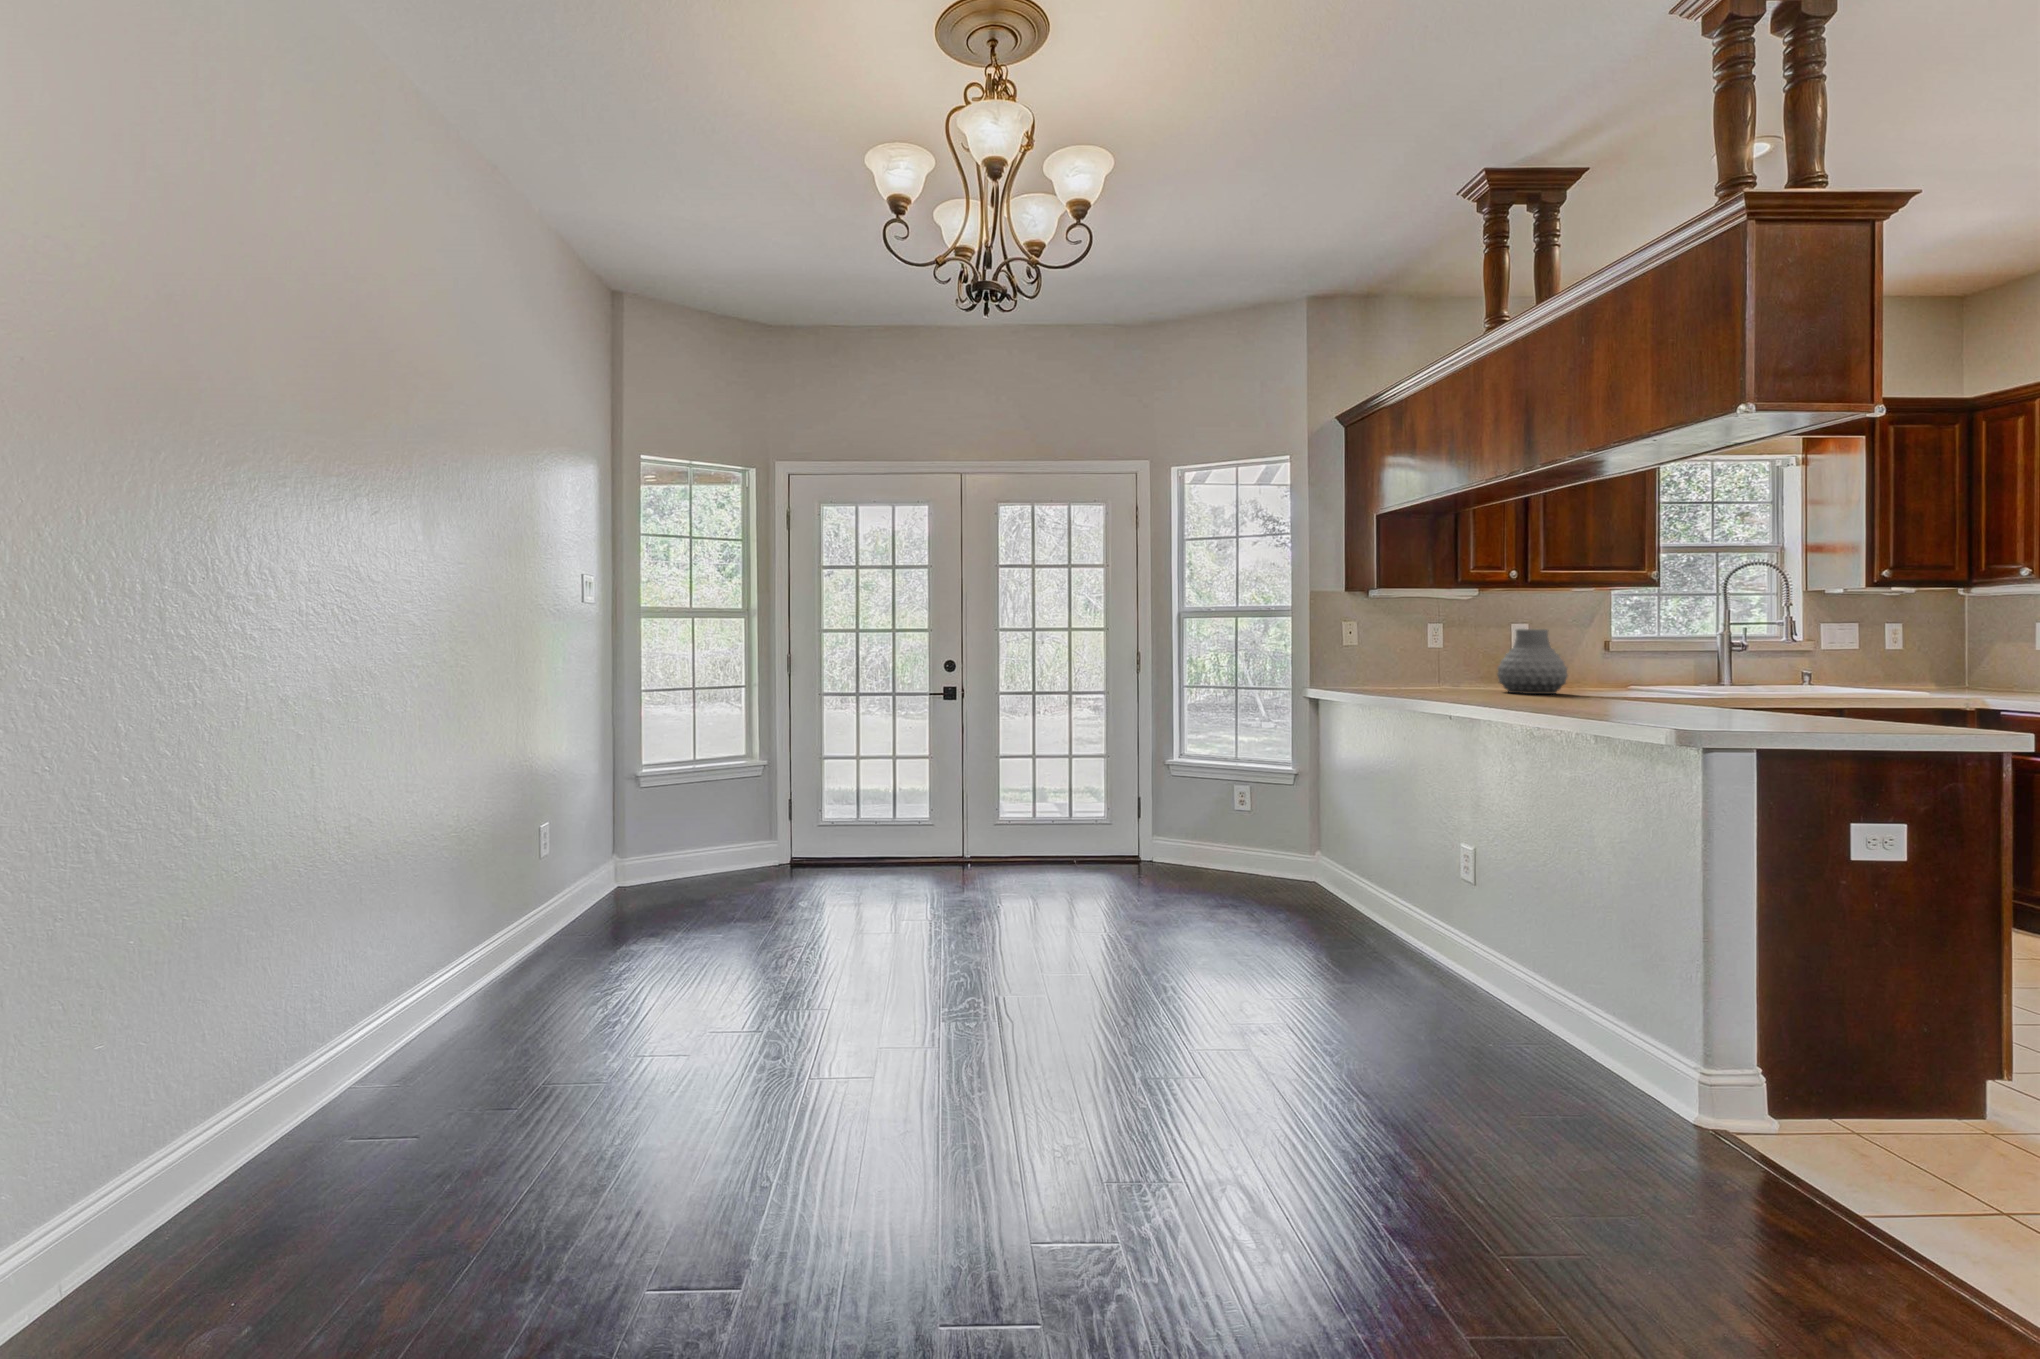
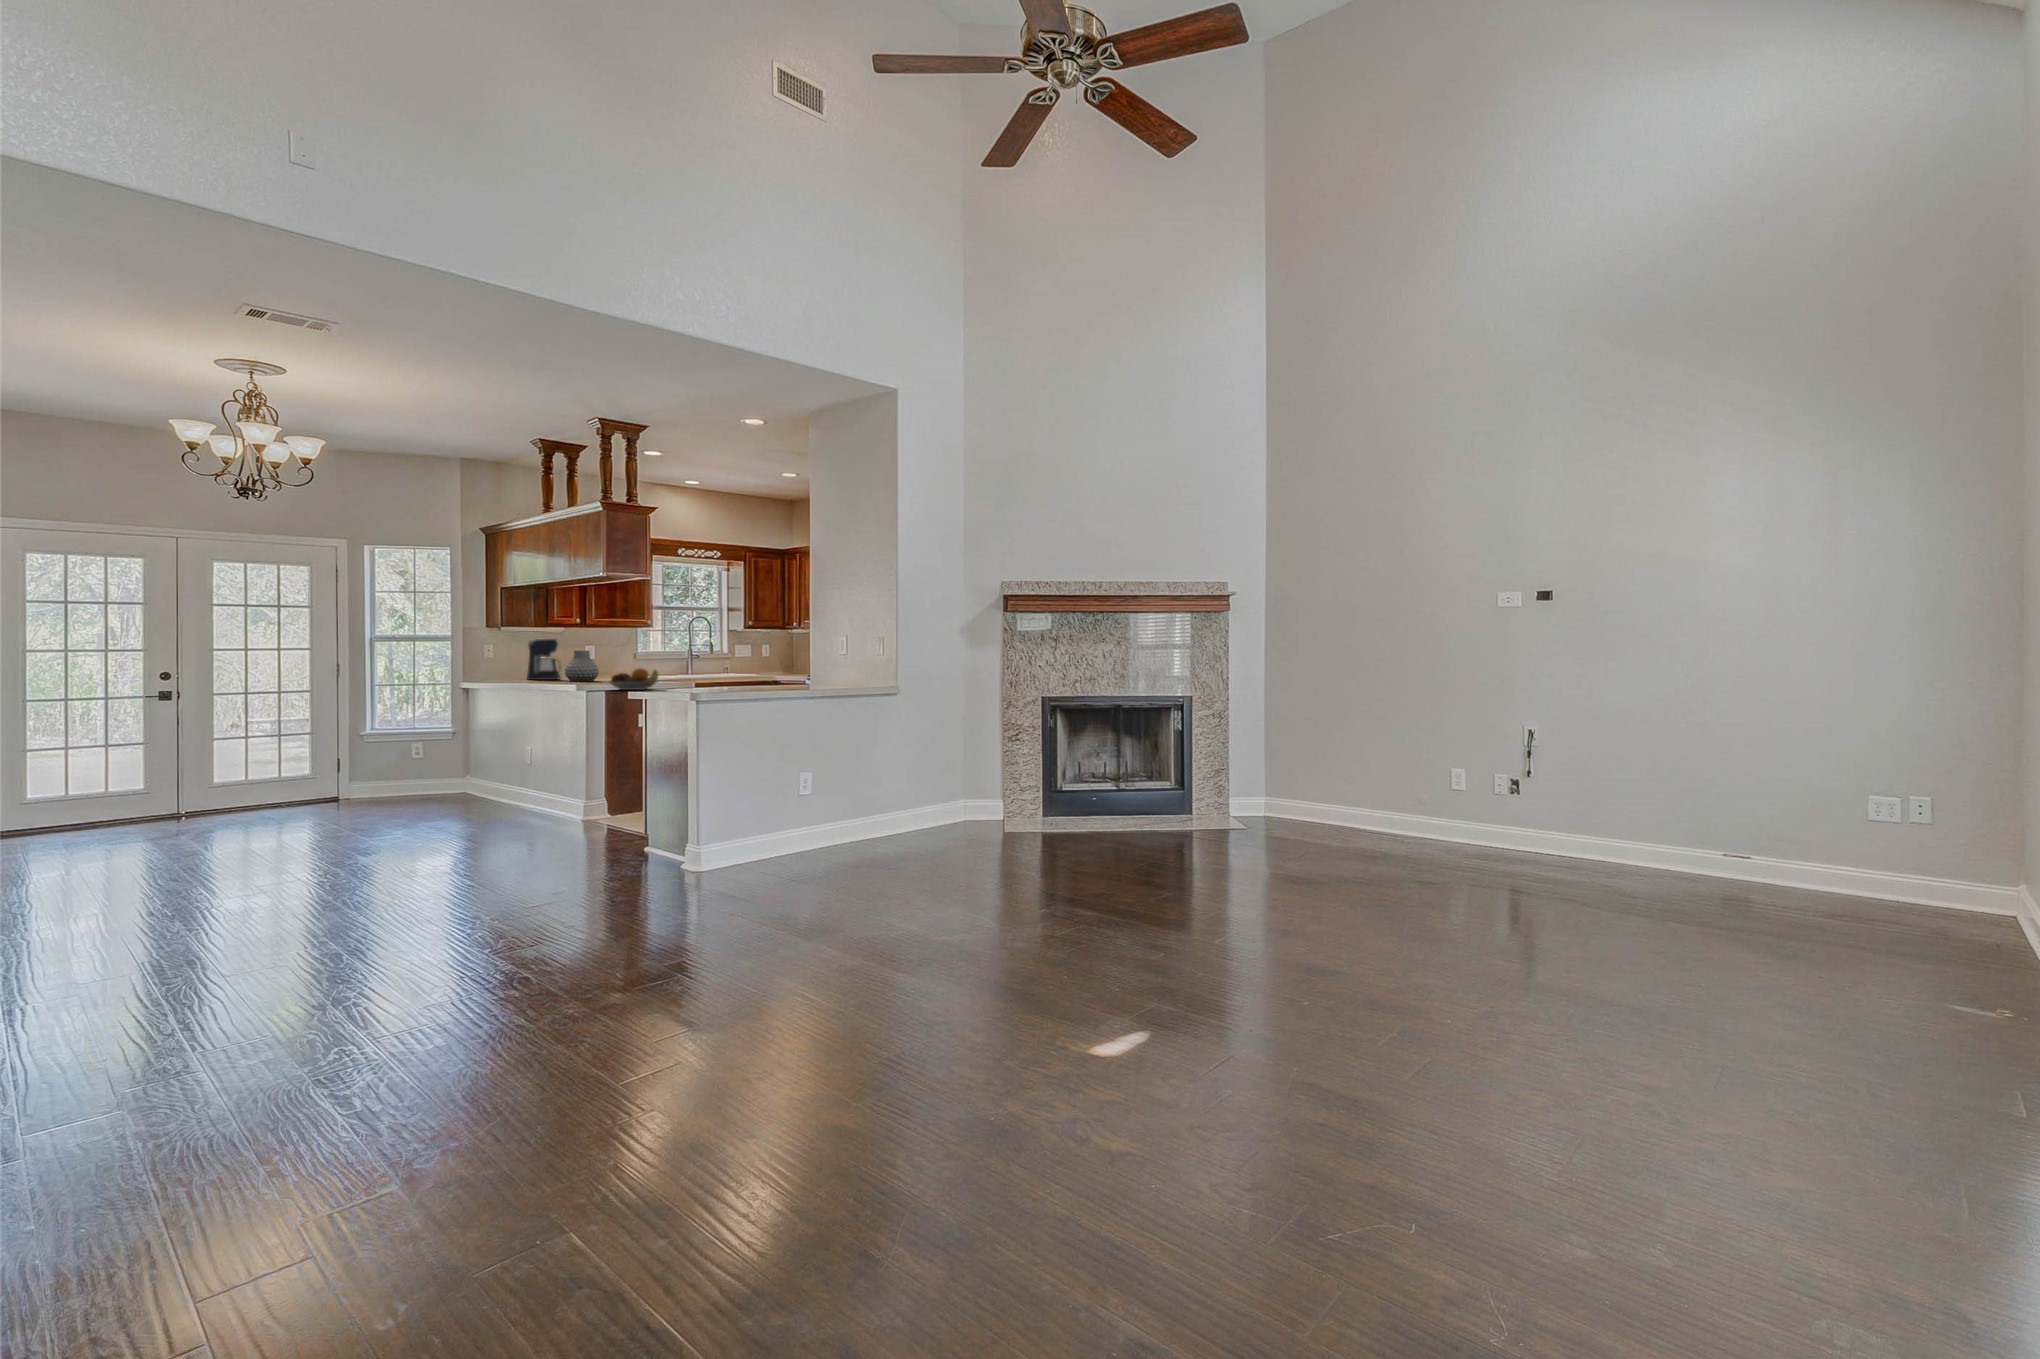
coffee maker: none [1418,608,1483,687] -> present [527,639,561,680]
fruit bowl: none [1659,670,1831,731] -> present [608,668,659,690]

